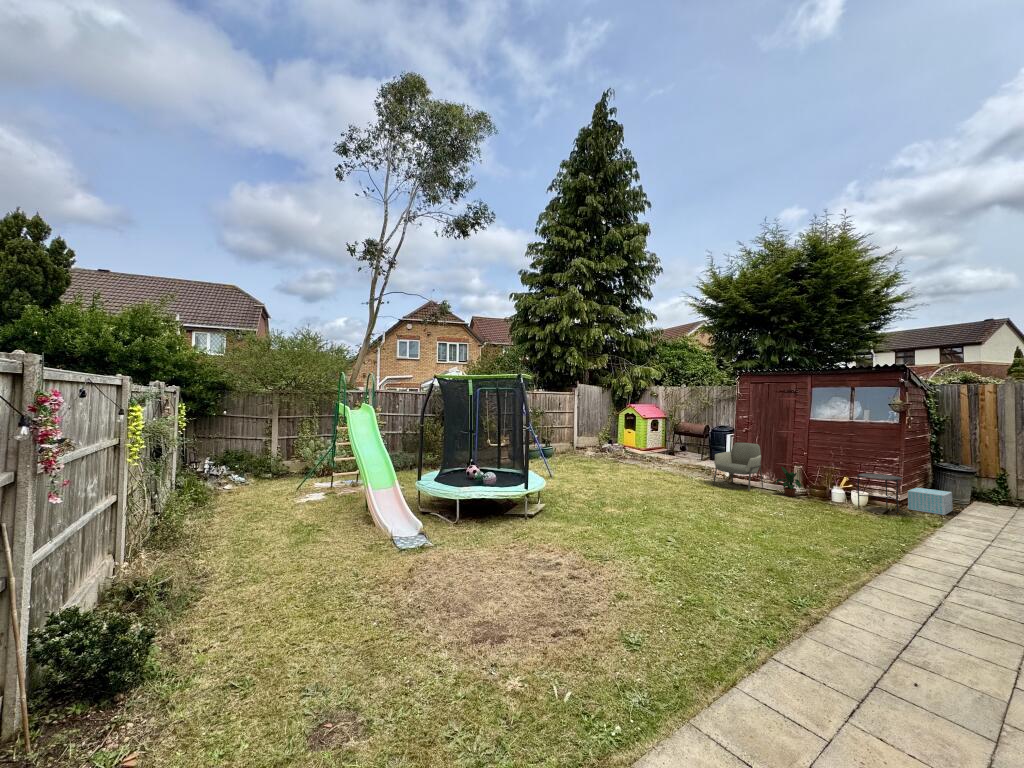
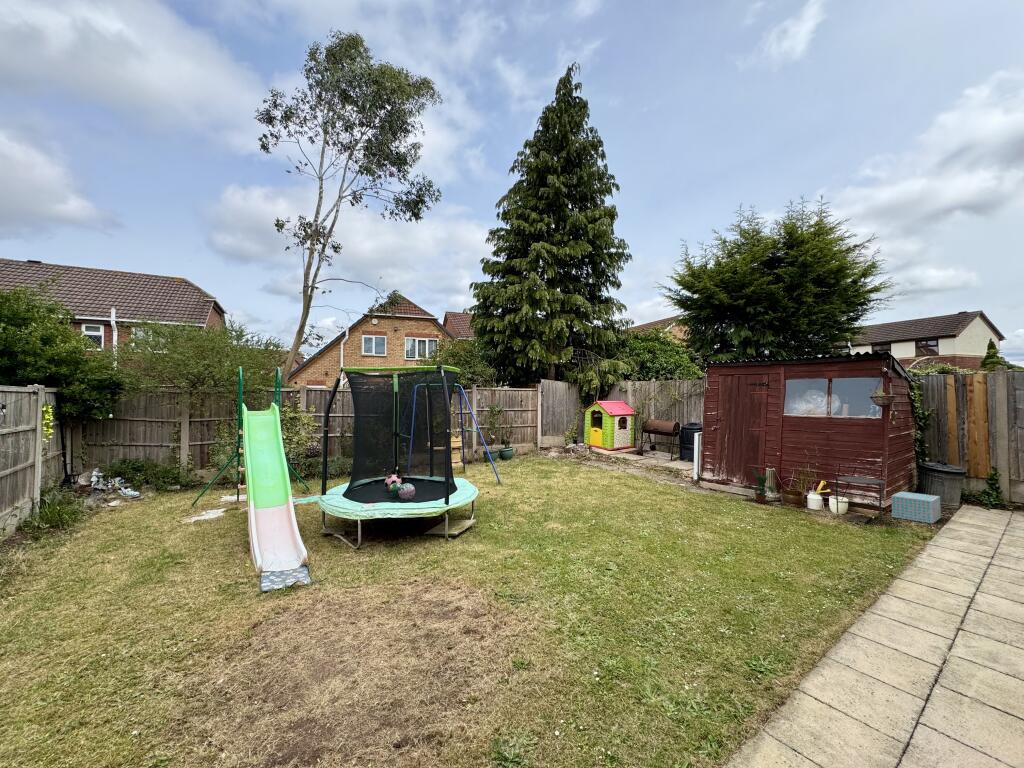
armchair: present [713,442,763,491] -> none [679,443,734,498]

